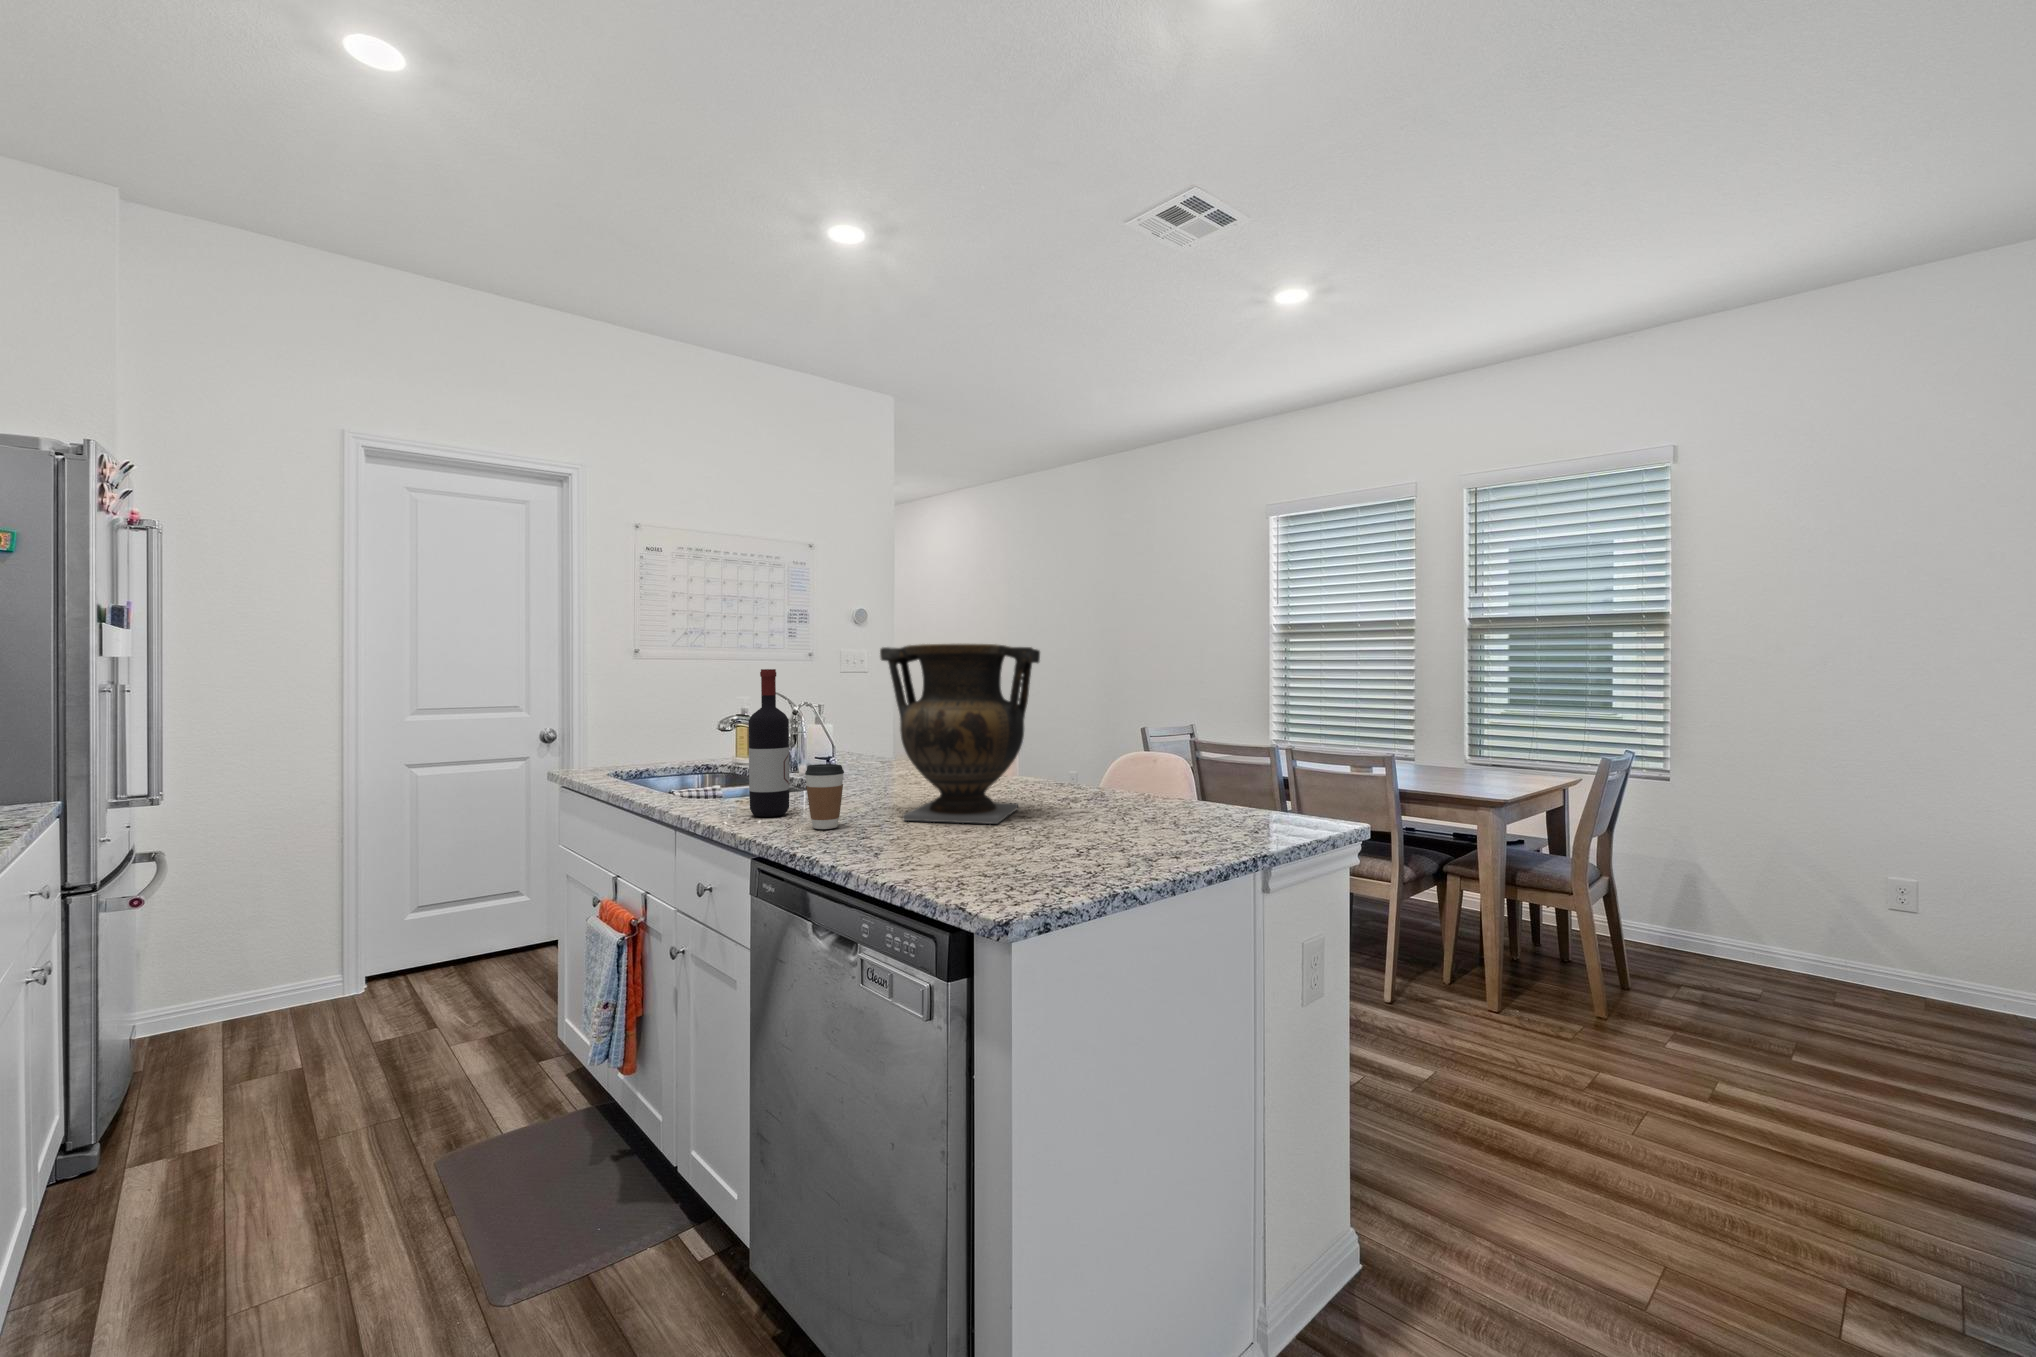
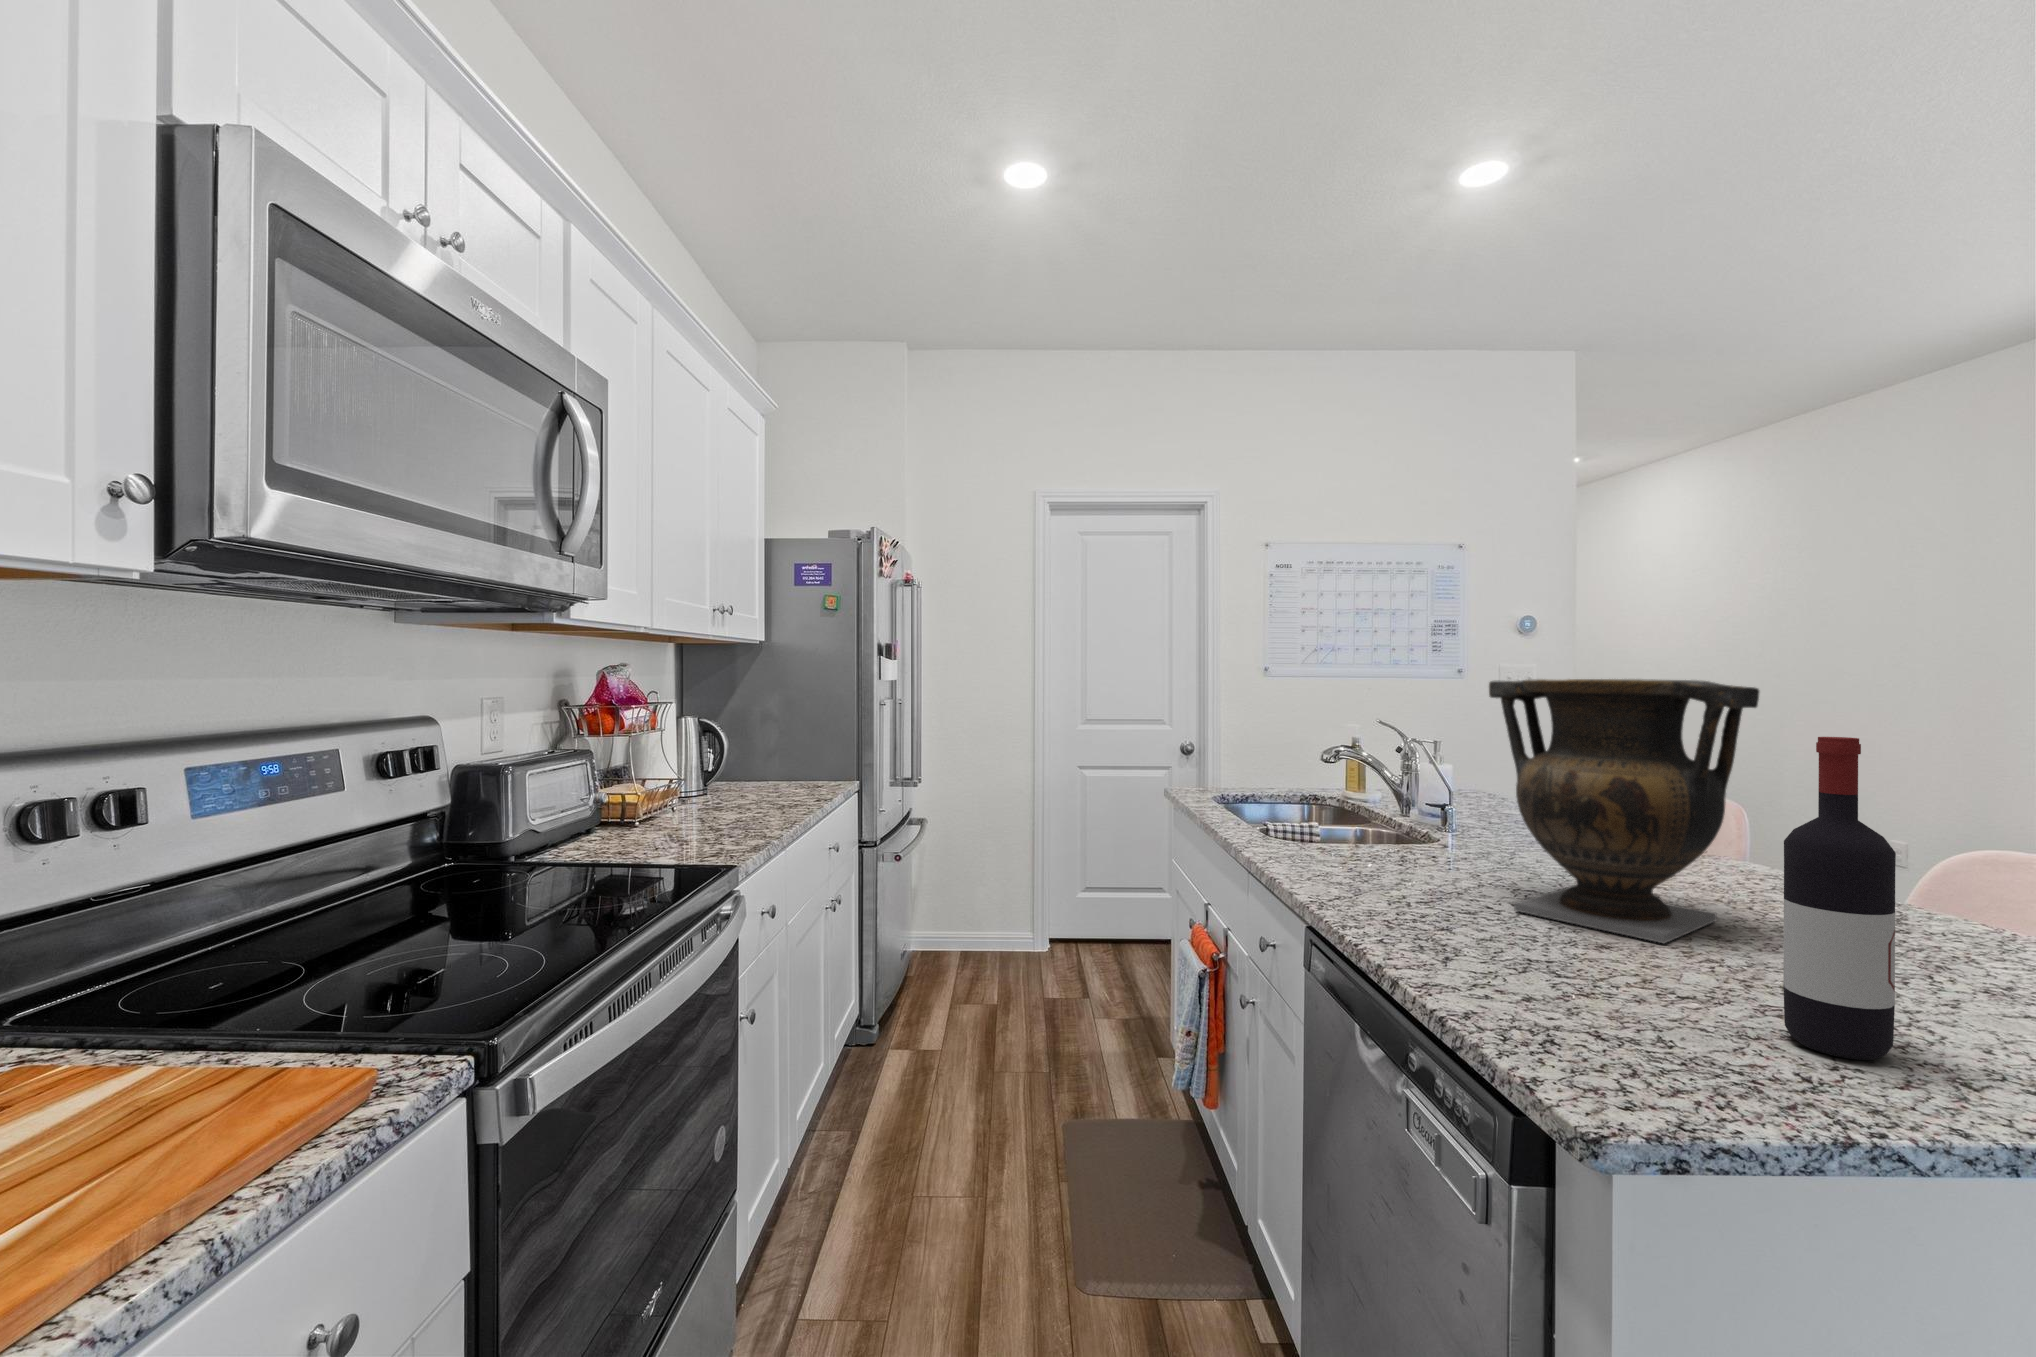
wine bottle: present [748,669,789,817] -> present [1783,737,1896,1060]
coffee cup: present [805,764,844,829] -> none [1378,824,1429,906]

